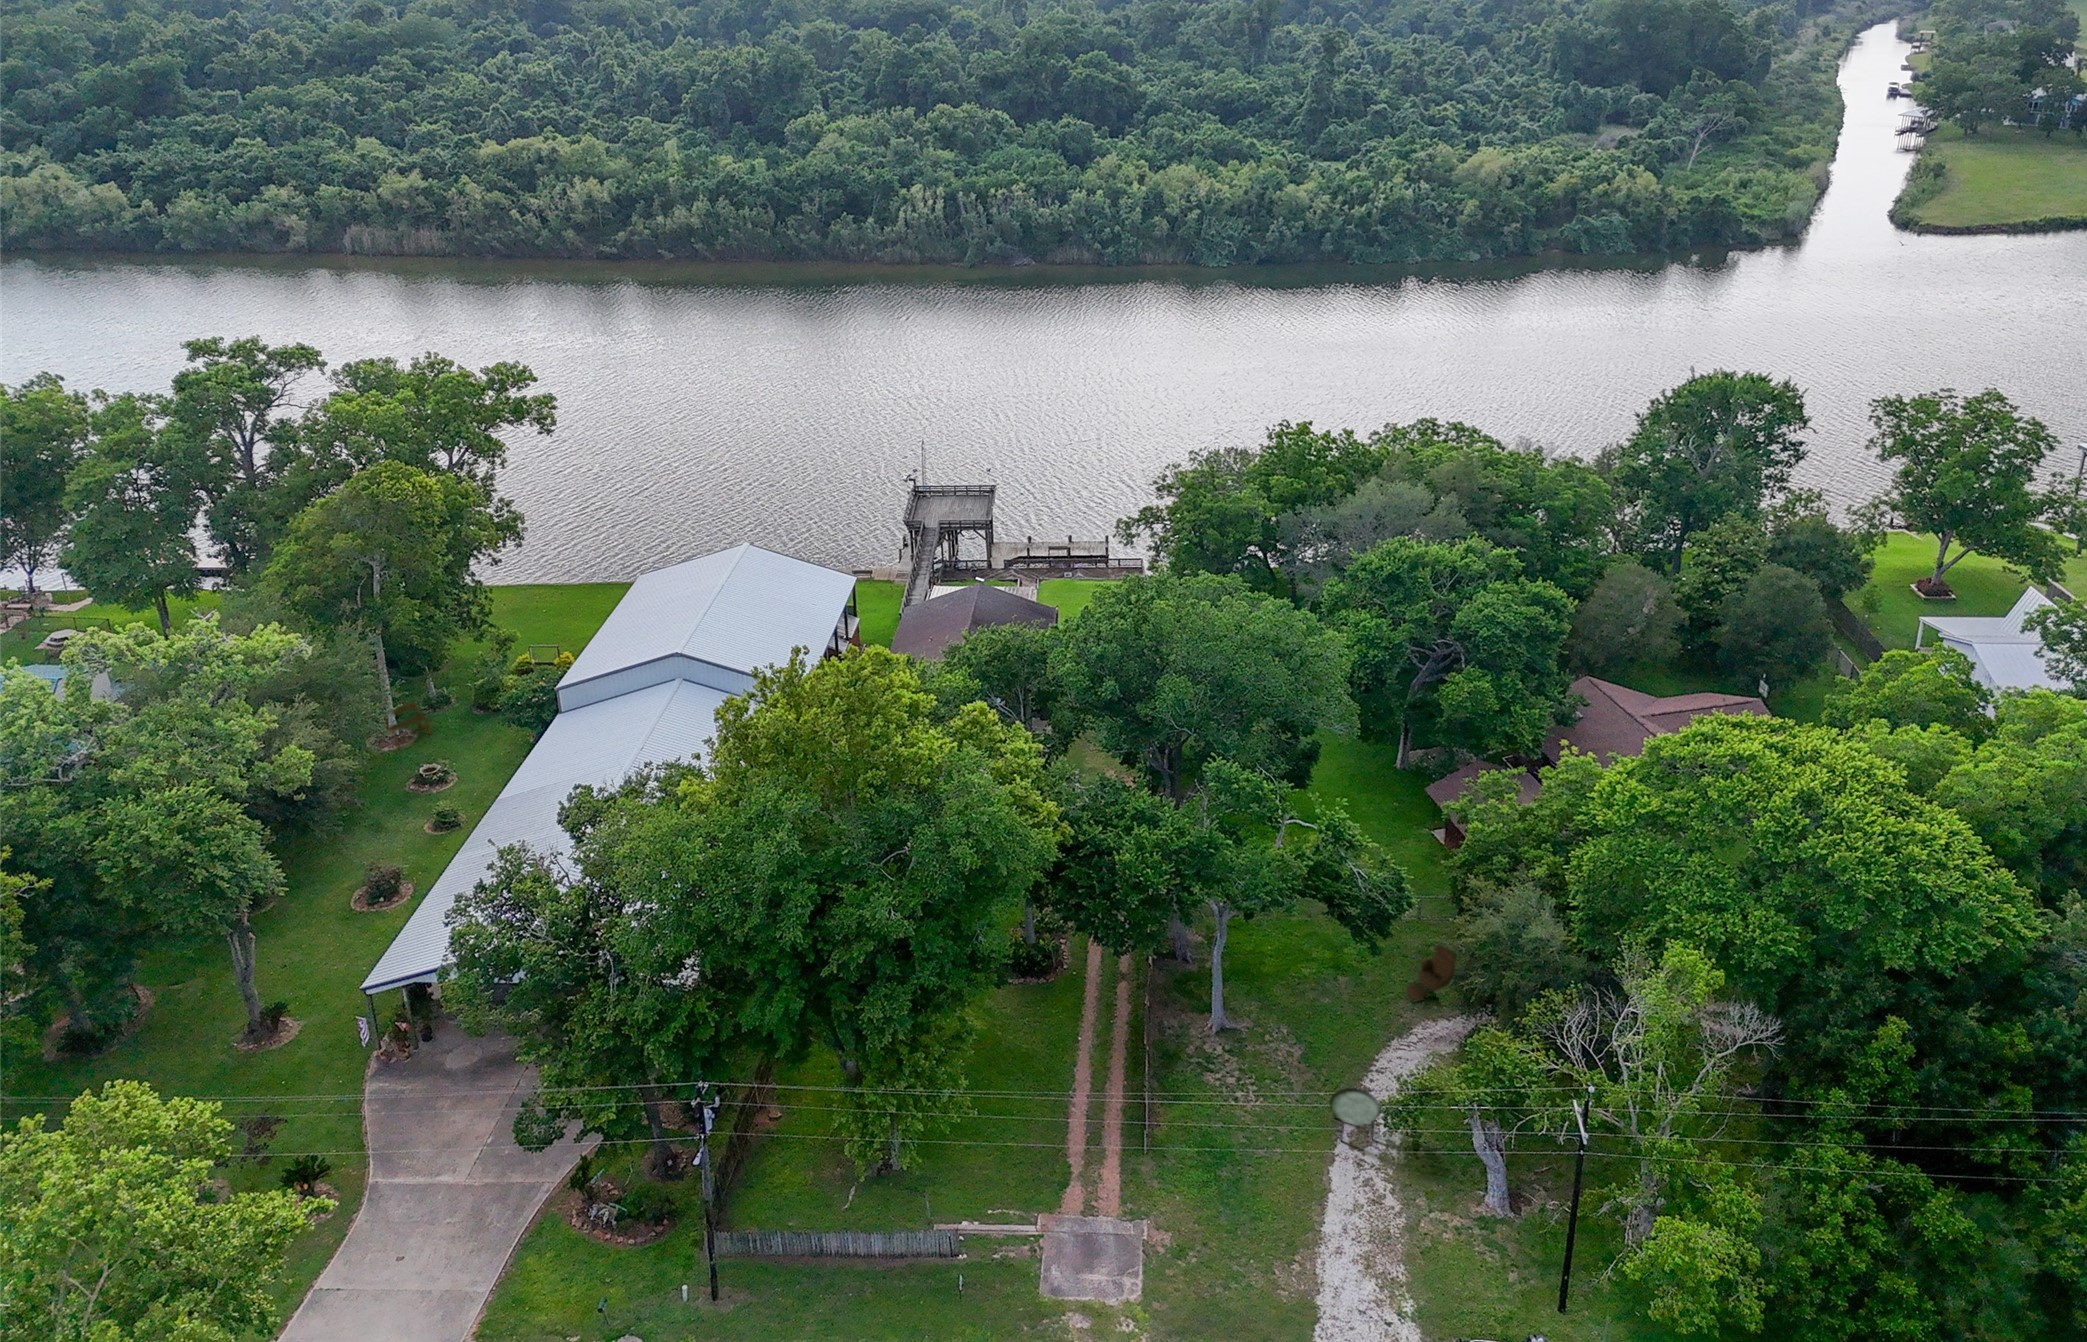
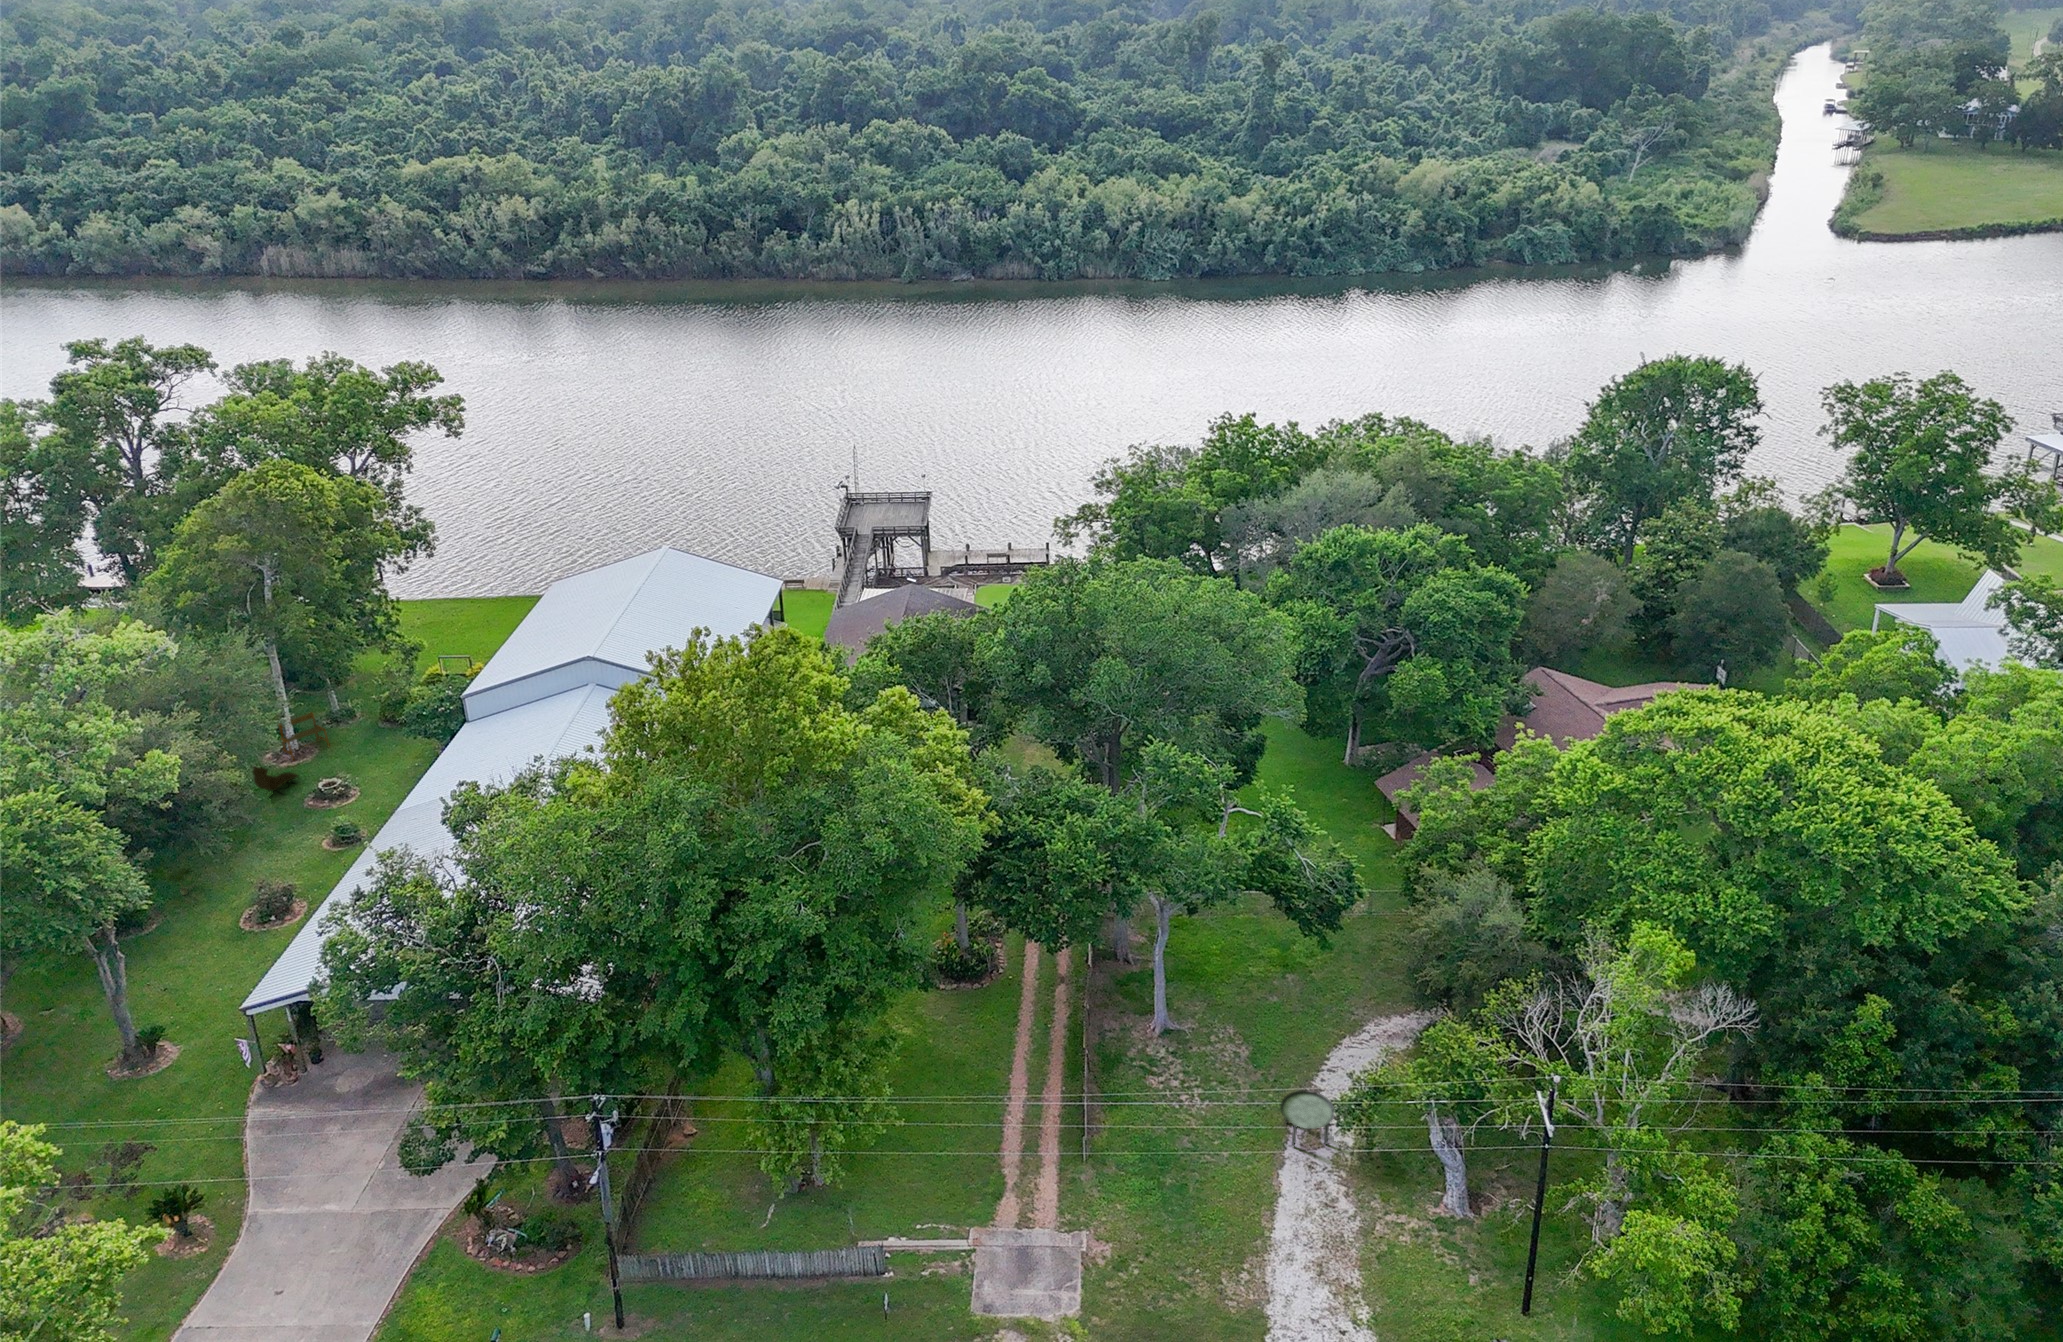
potted plant: none [285,851,311,877] -> present [166,868,191,895]
lounge chair: present [1406,945,1456,1001] -> present [253,766,298,793]

